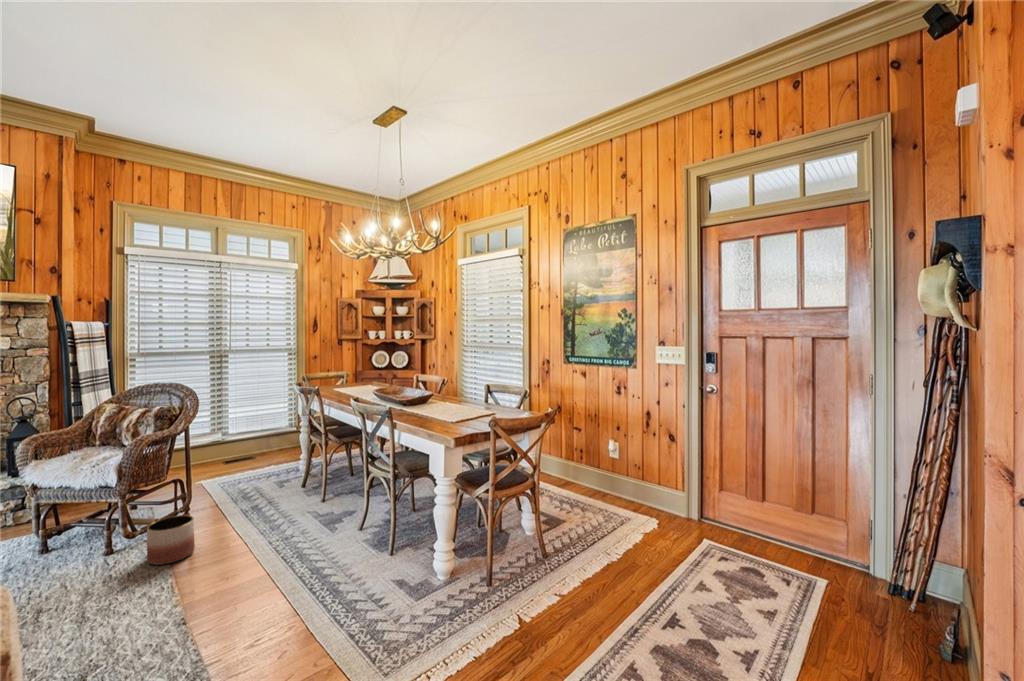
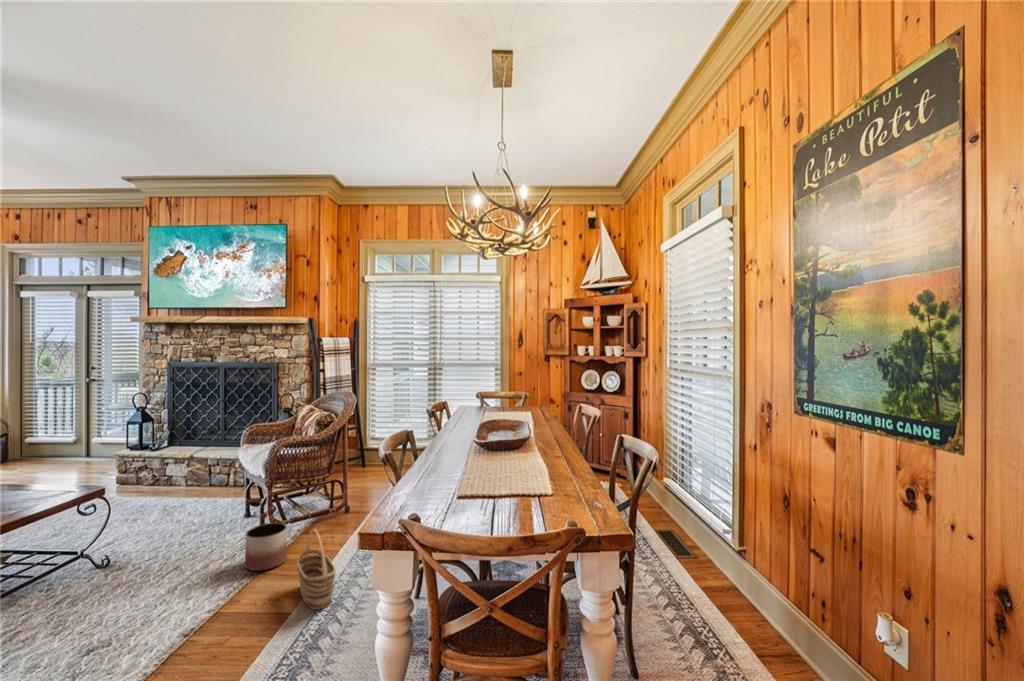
basket: none [244,495,301,557] -> present [297,530,335,609]

